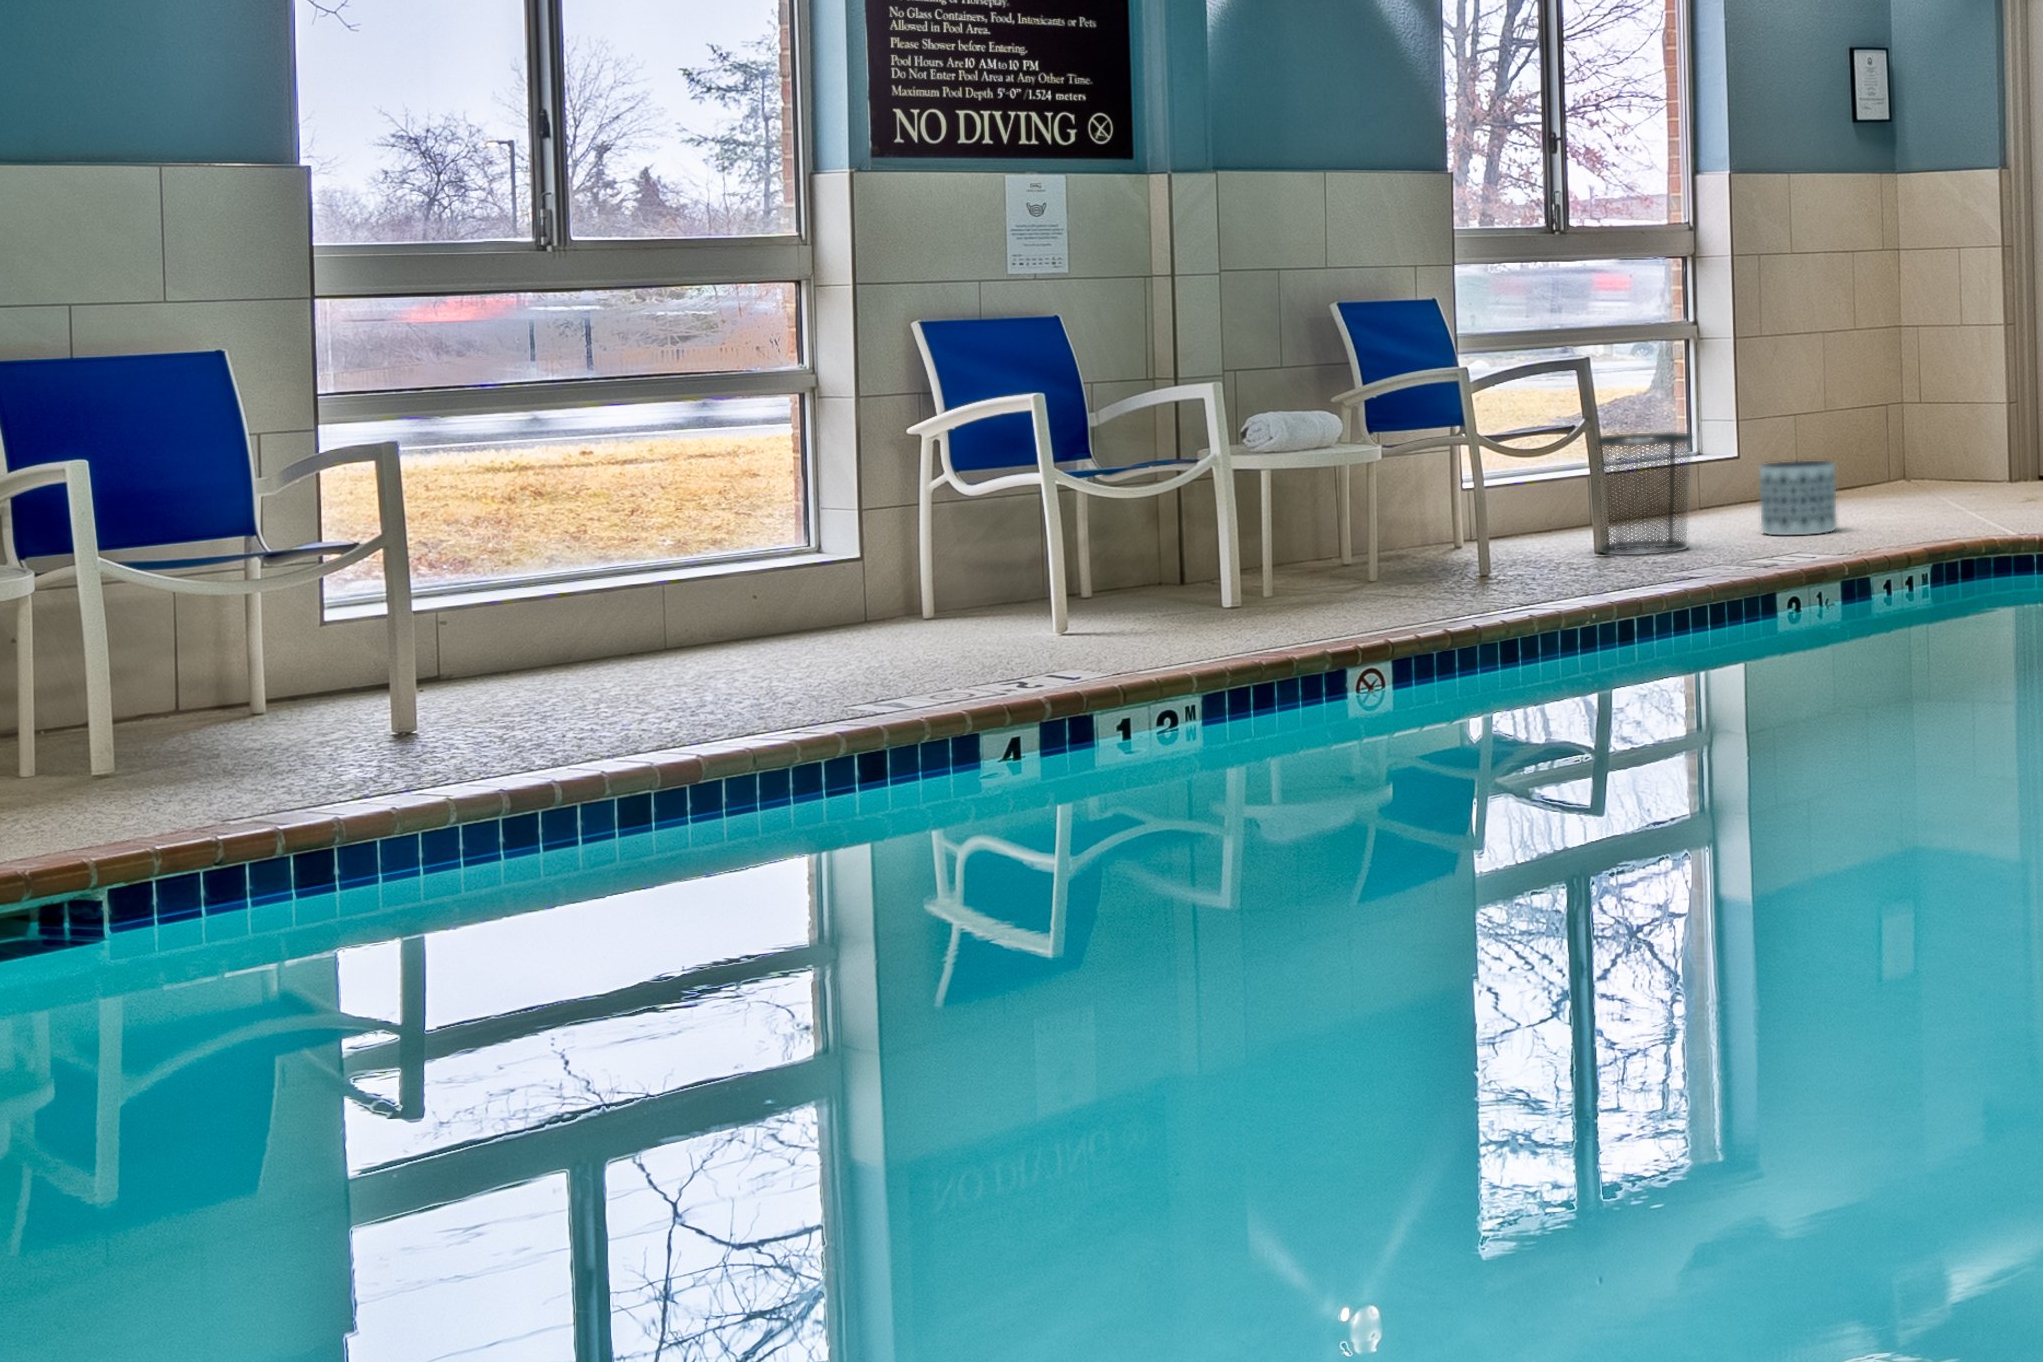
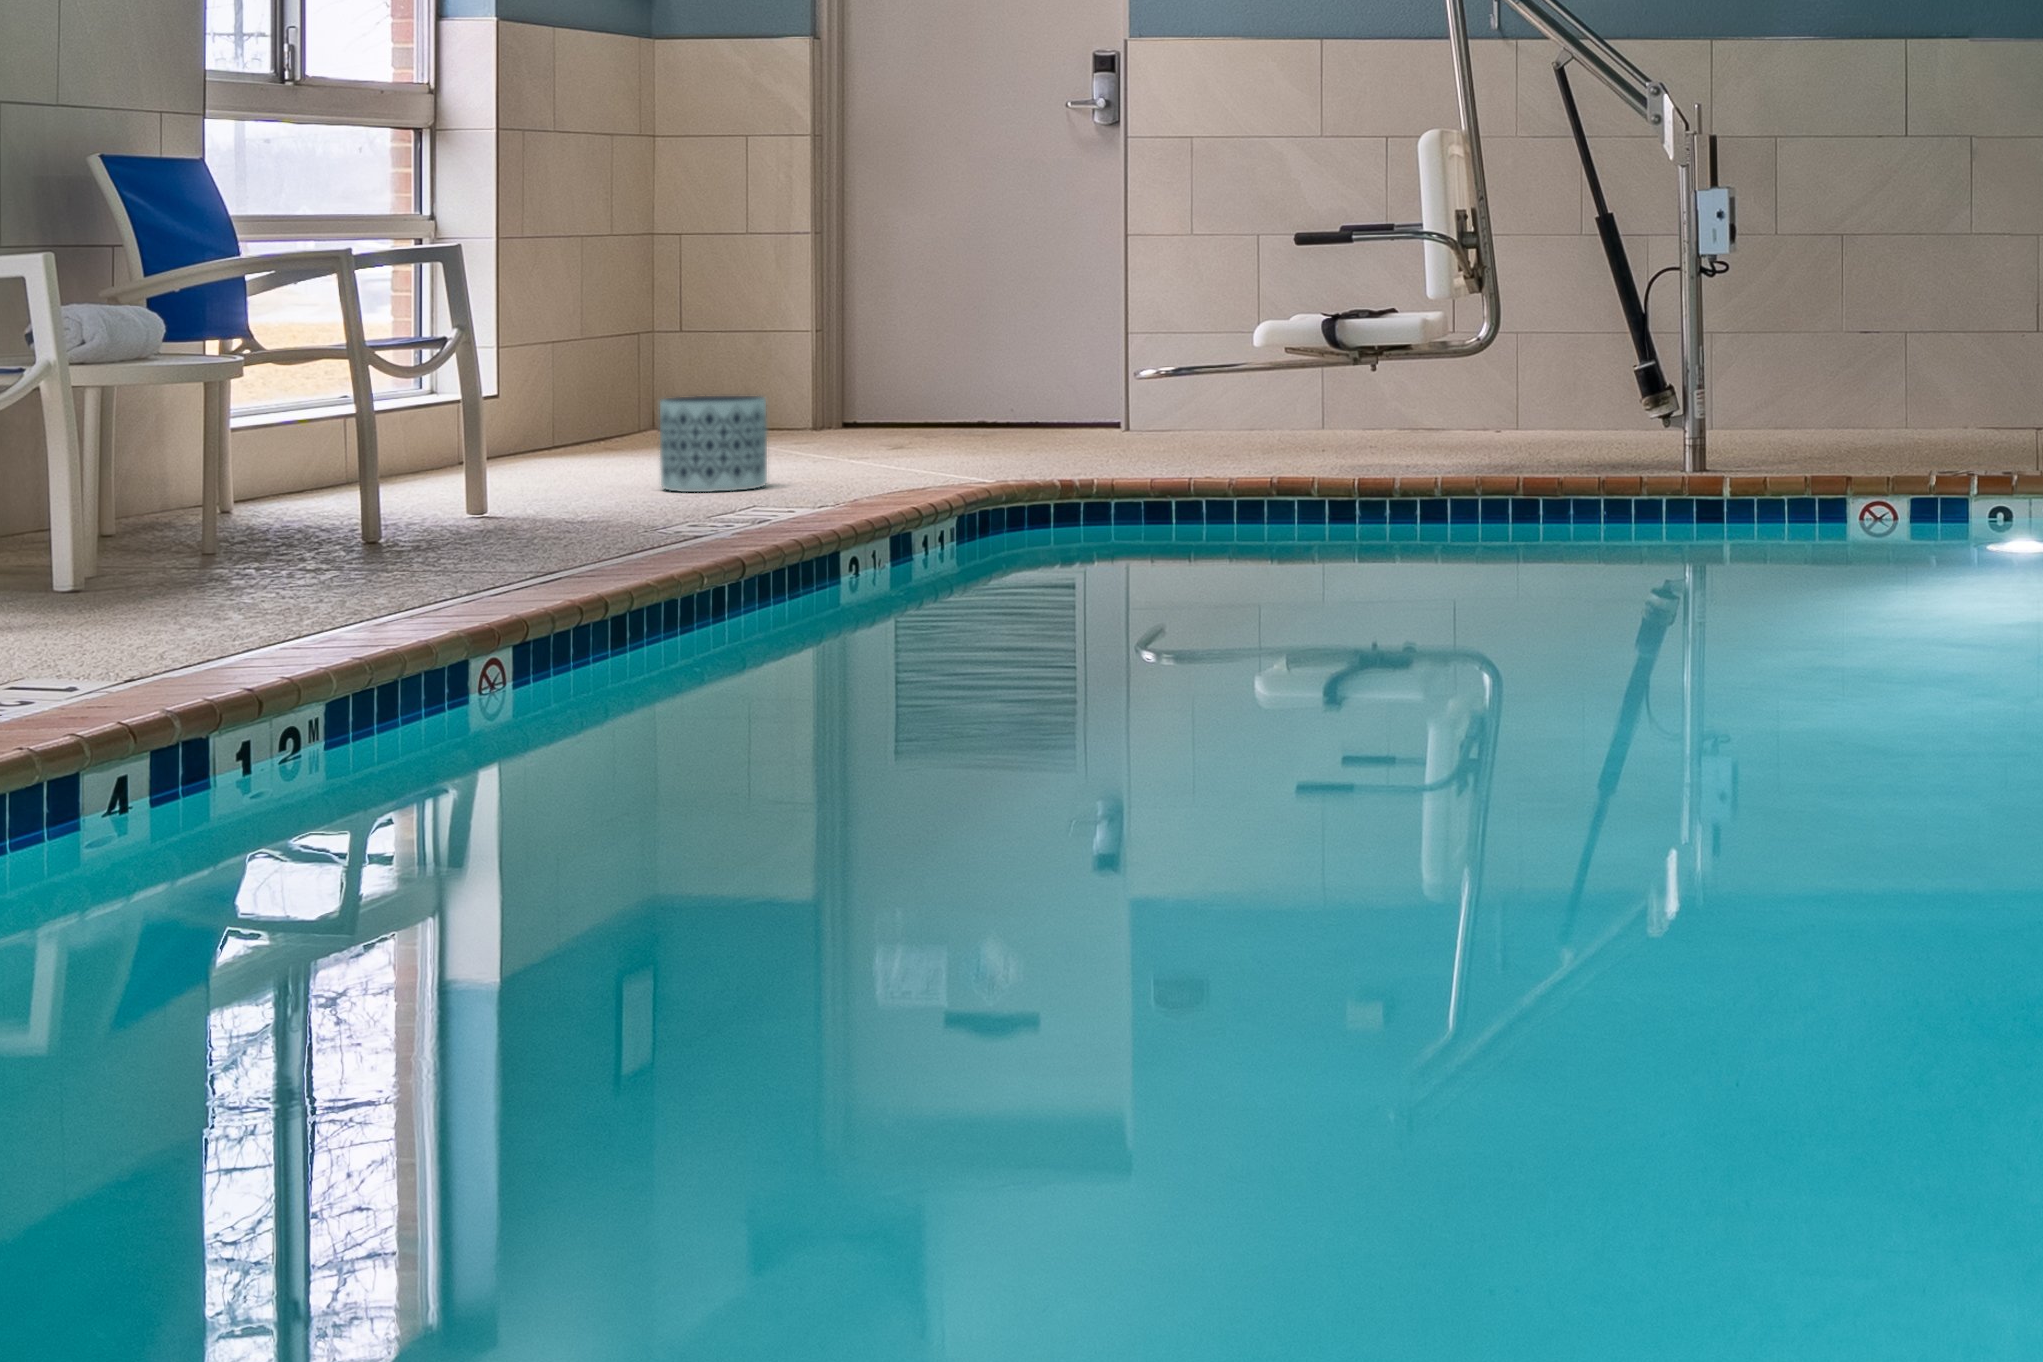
waste bin: present [1595,432,1692,555] -> none [473,352,632,516]

